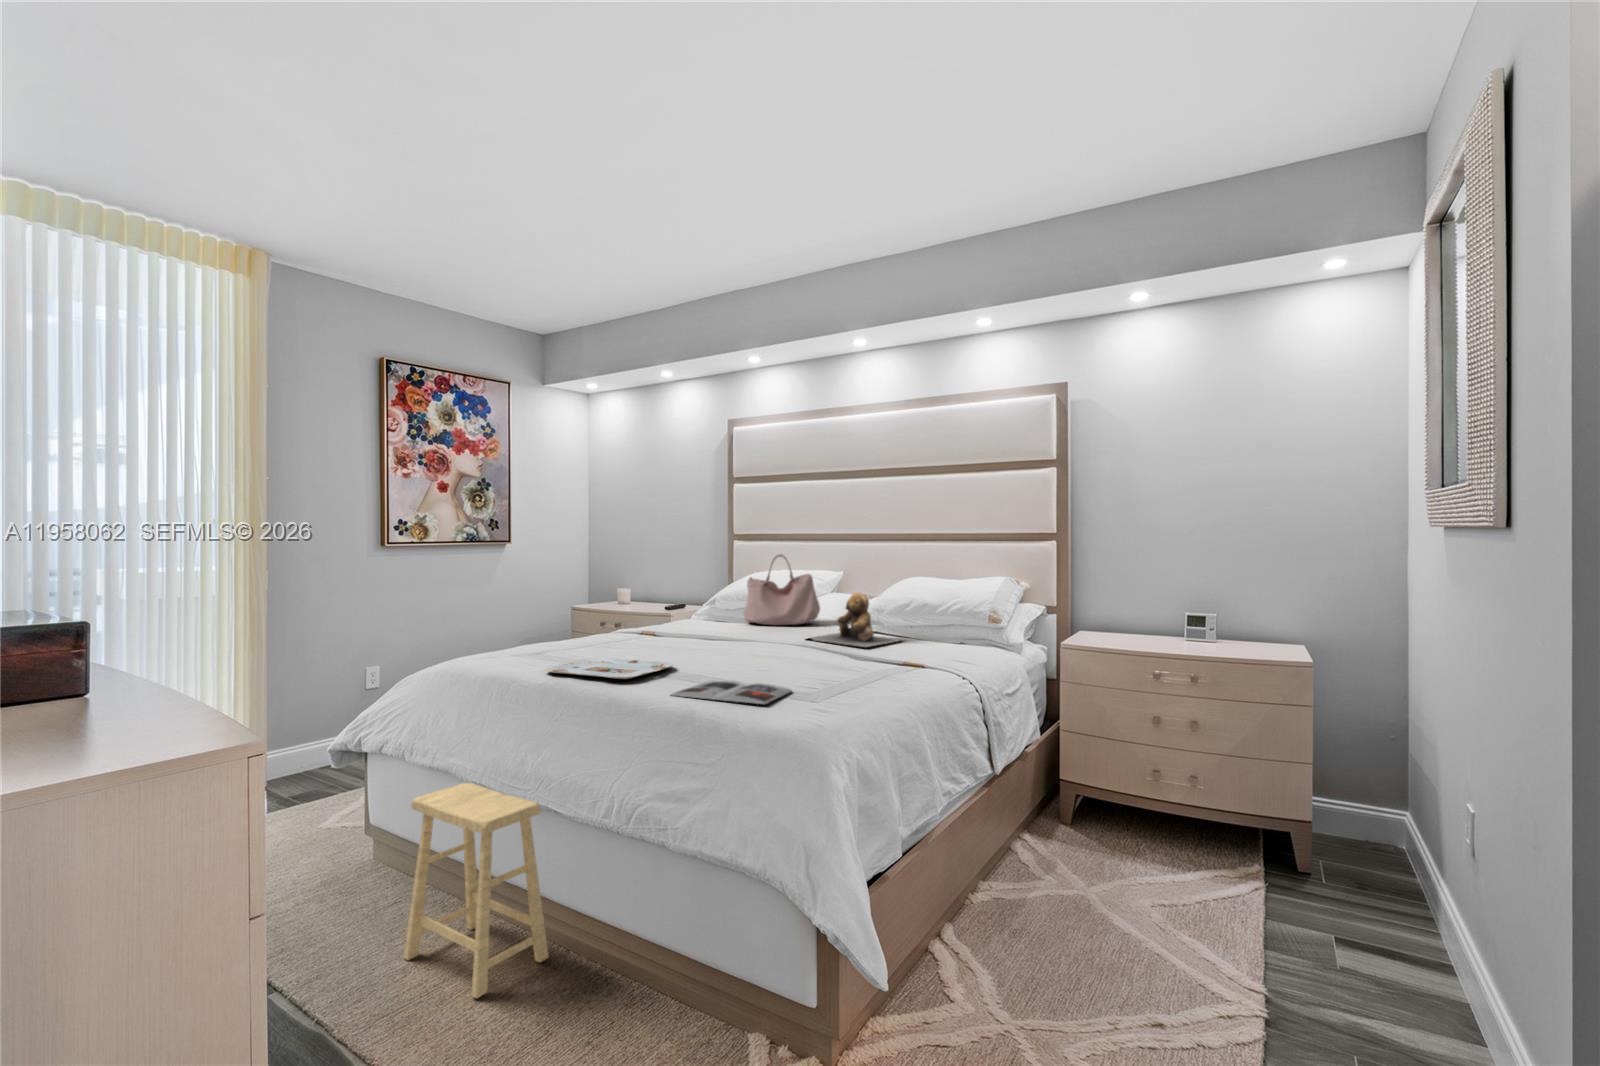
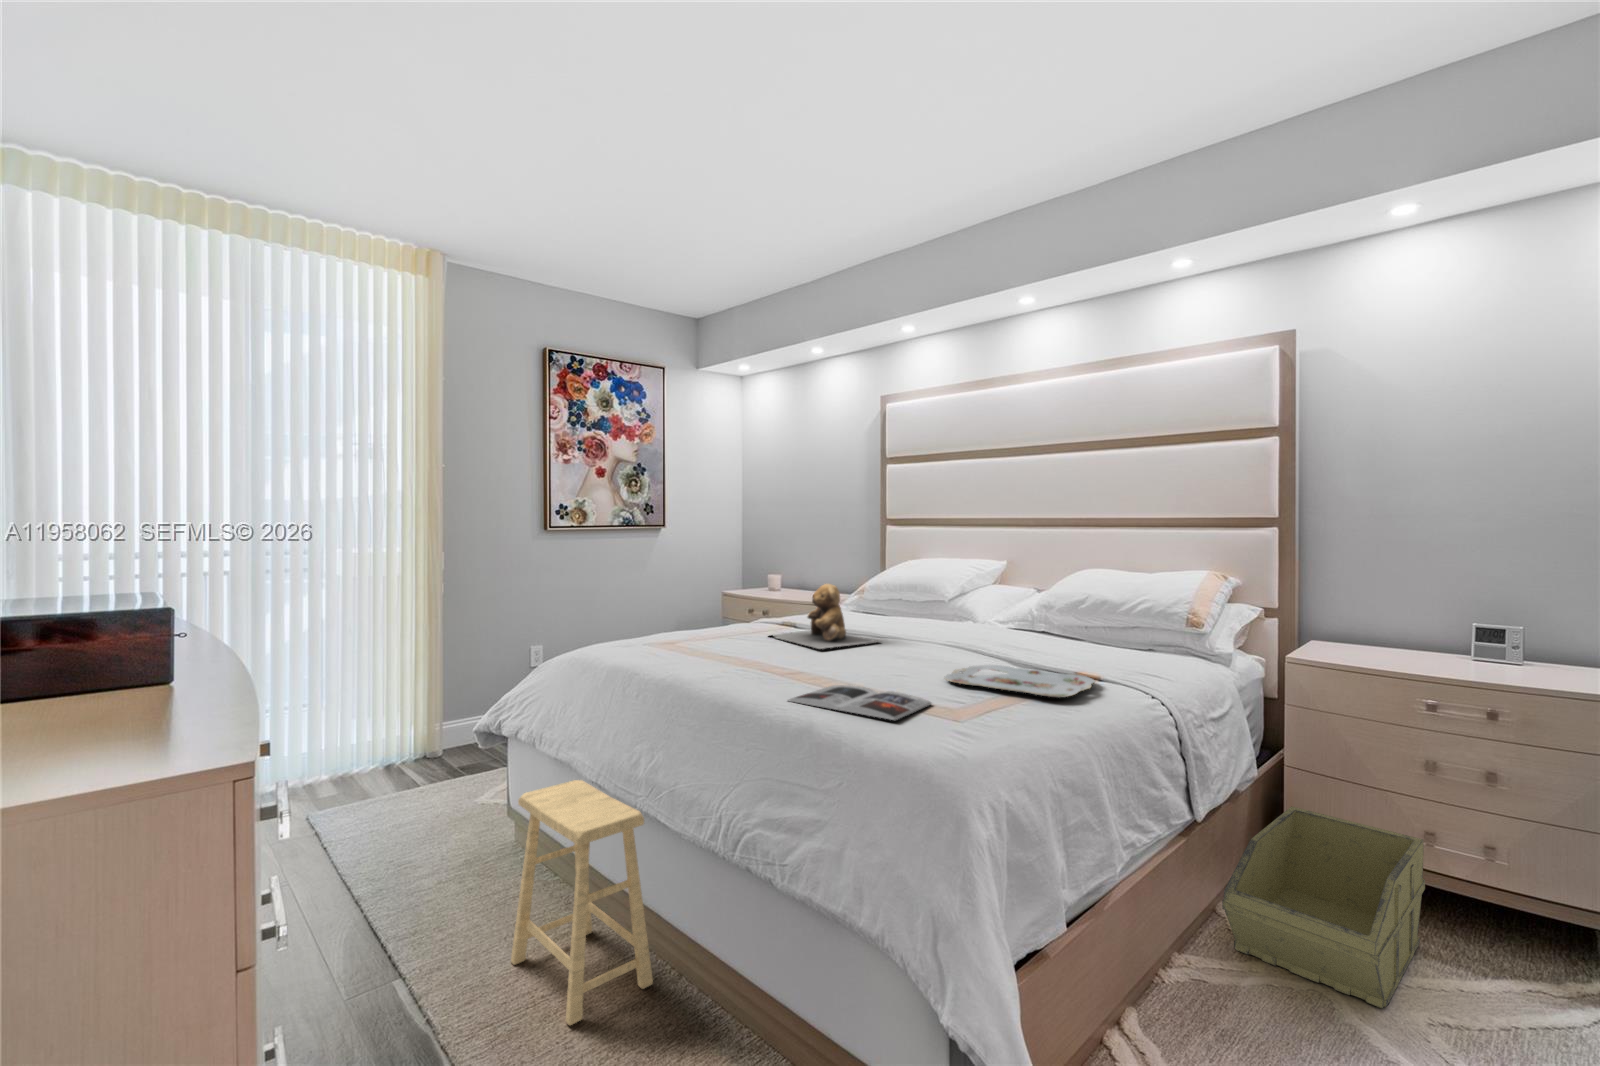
handbag: present [744,554,820,625] -> none [891,541,977,619]
teddy bear: present [811,592,900,647] -> present [773,584,878,649]
serving tray: present [545,658,673,679] -> present [944,665,1095,697]
storage bin: none [1014,762,1154,900] -> present [1222,806,1425,1008]

